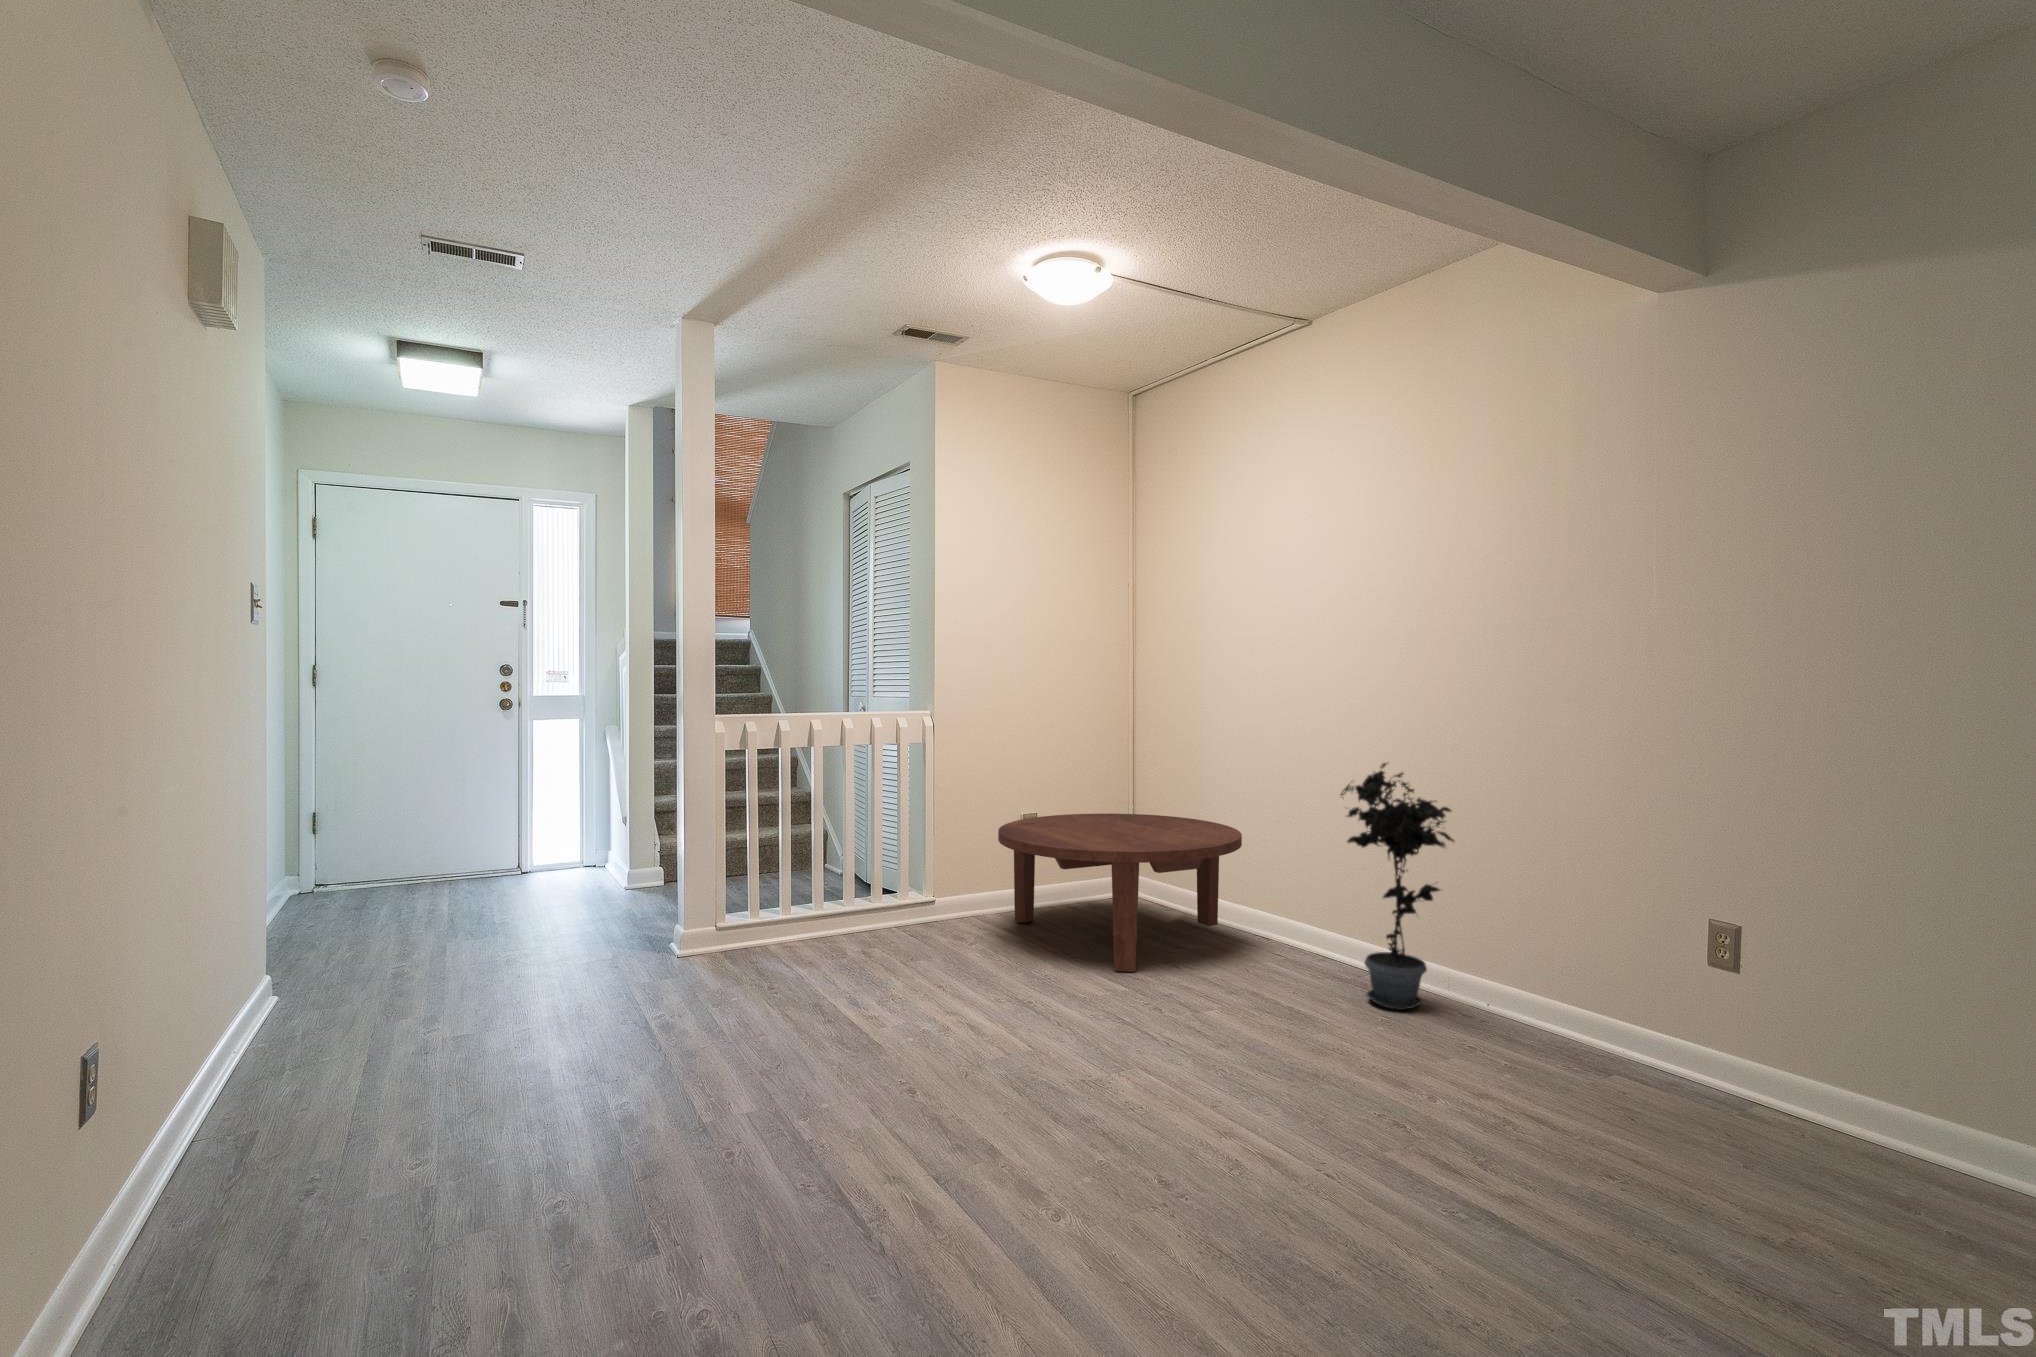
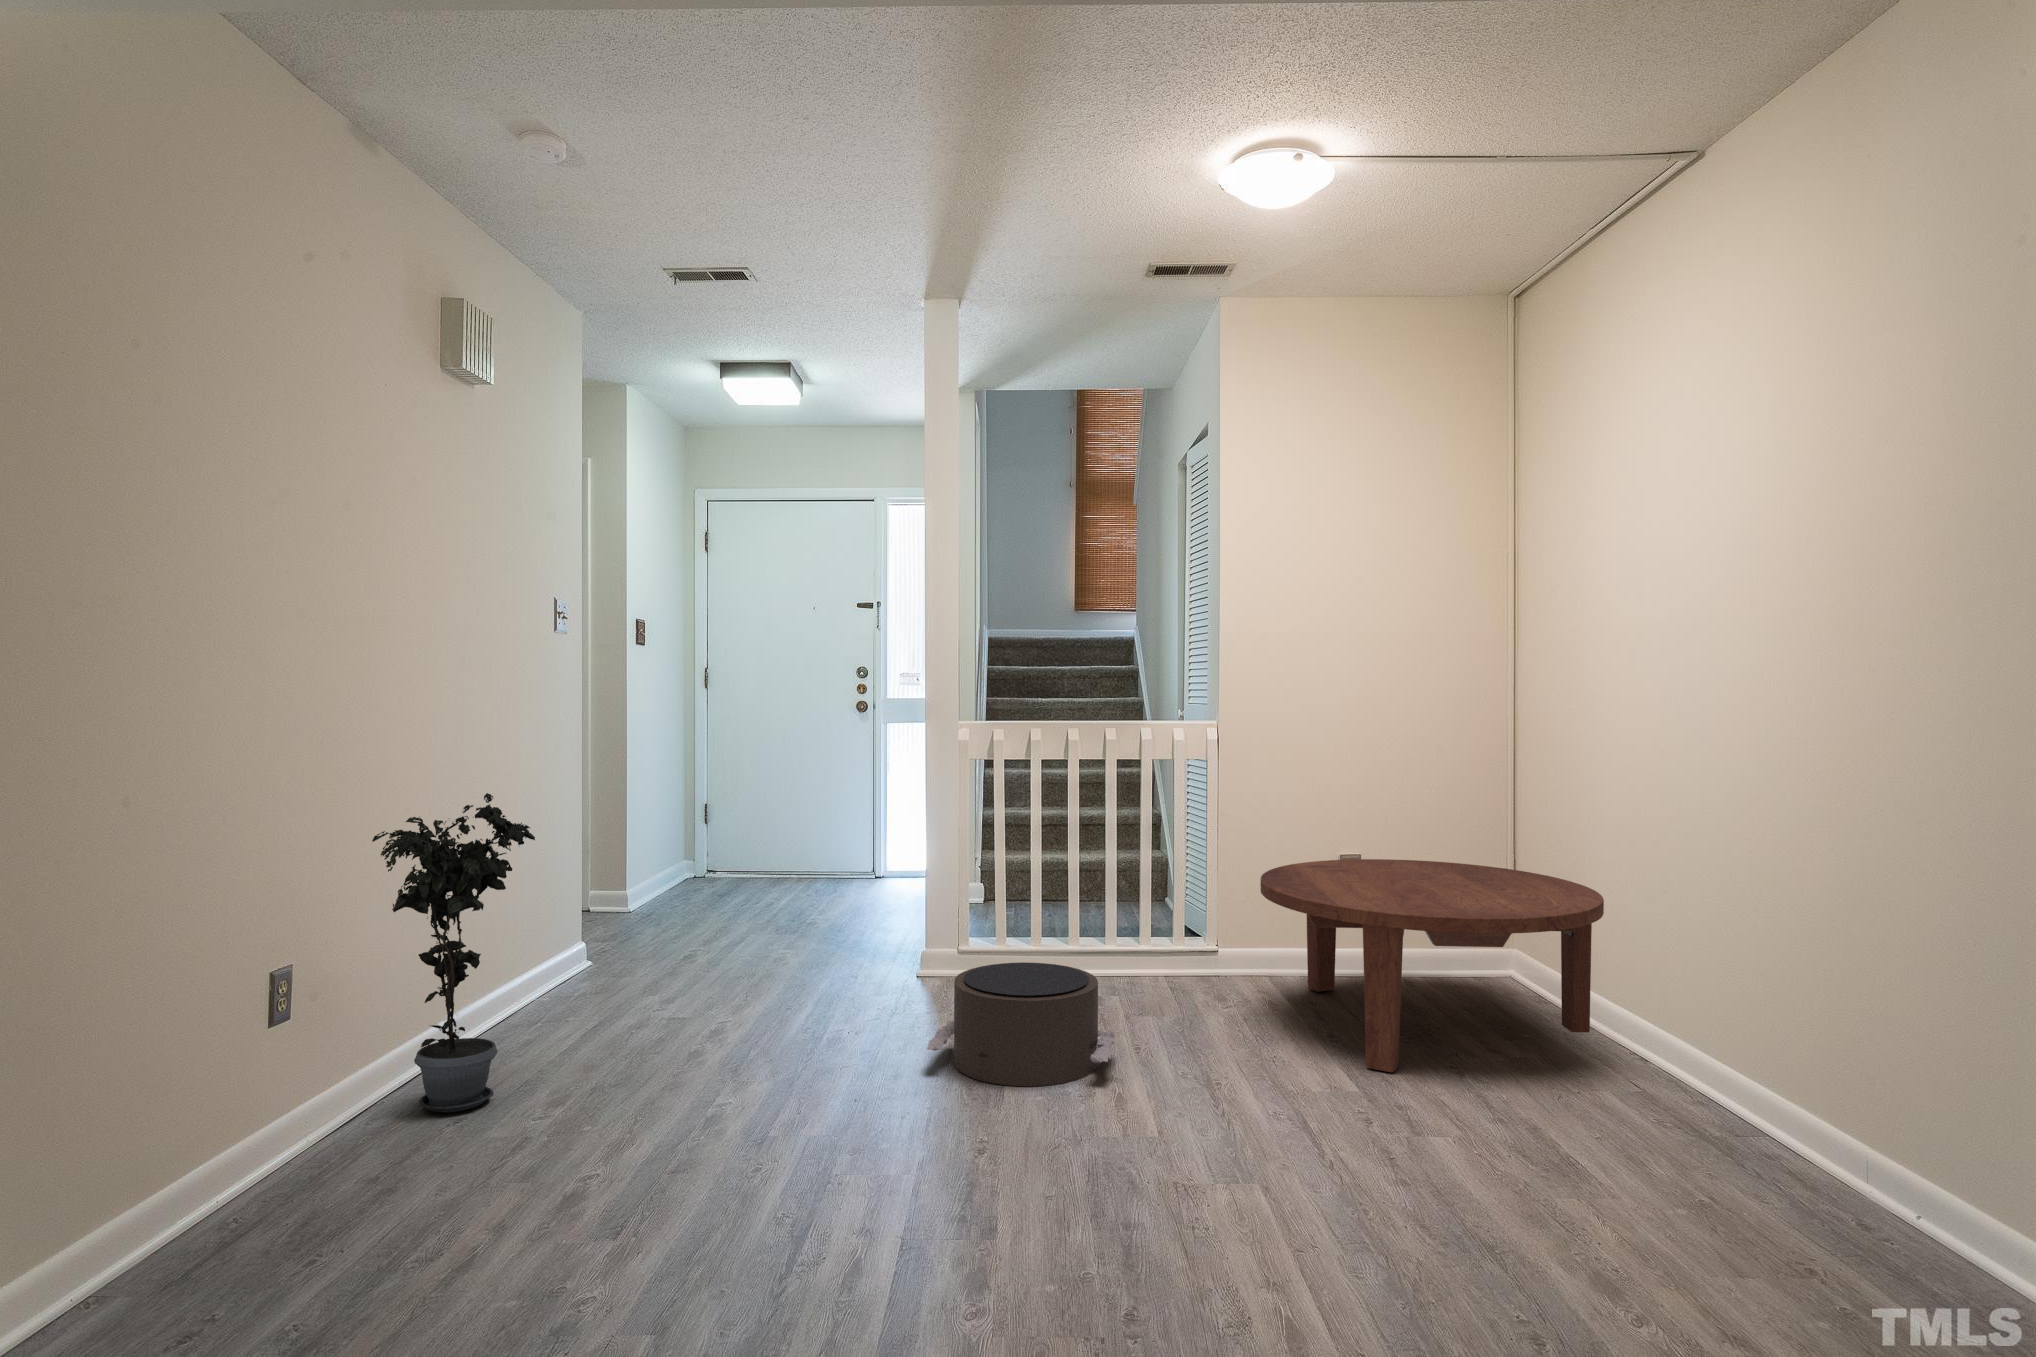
potted plant: present [1341,763,1454,1010] -> present [372,793,535,1113]
pouf: none [782,925,952,1035] -> present [927,962,1115,1086]

